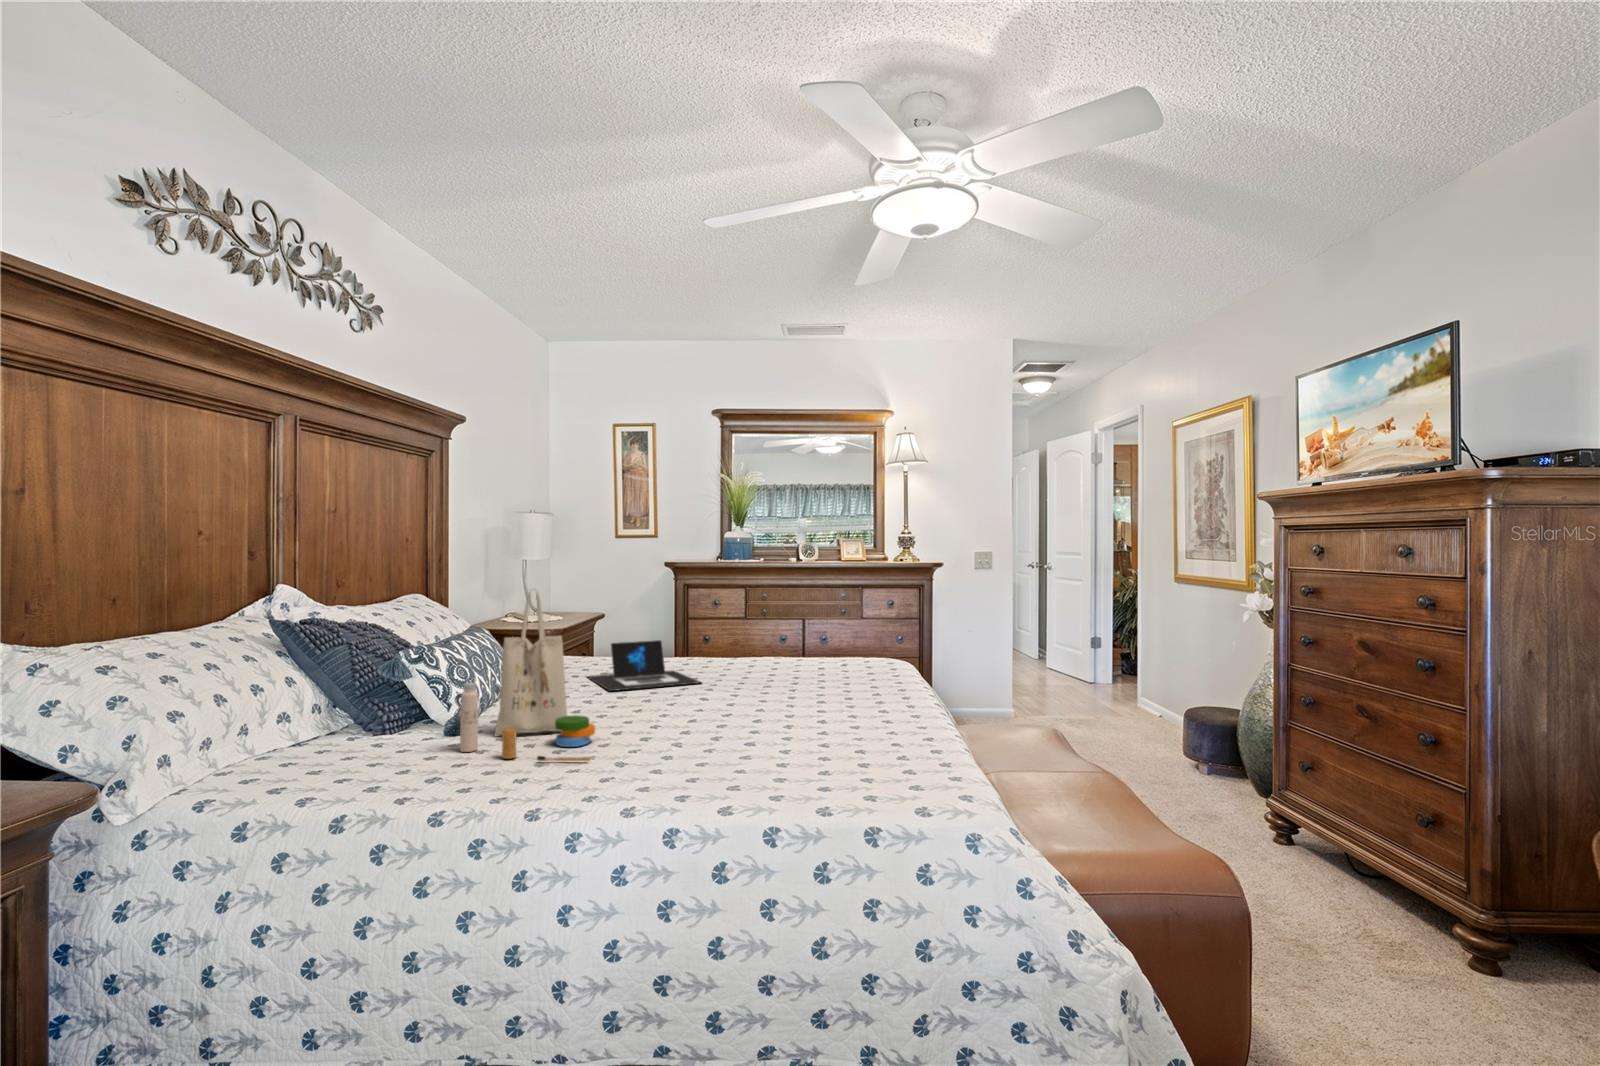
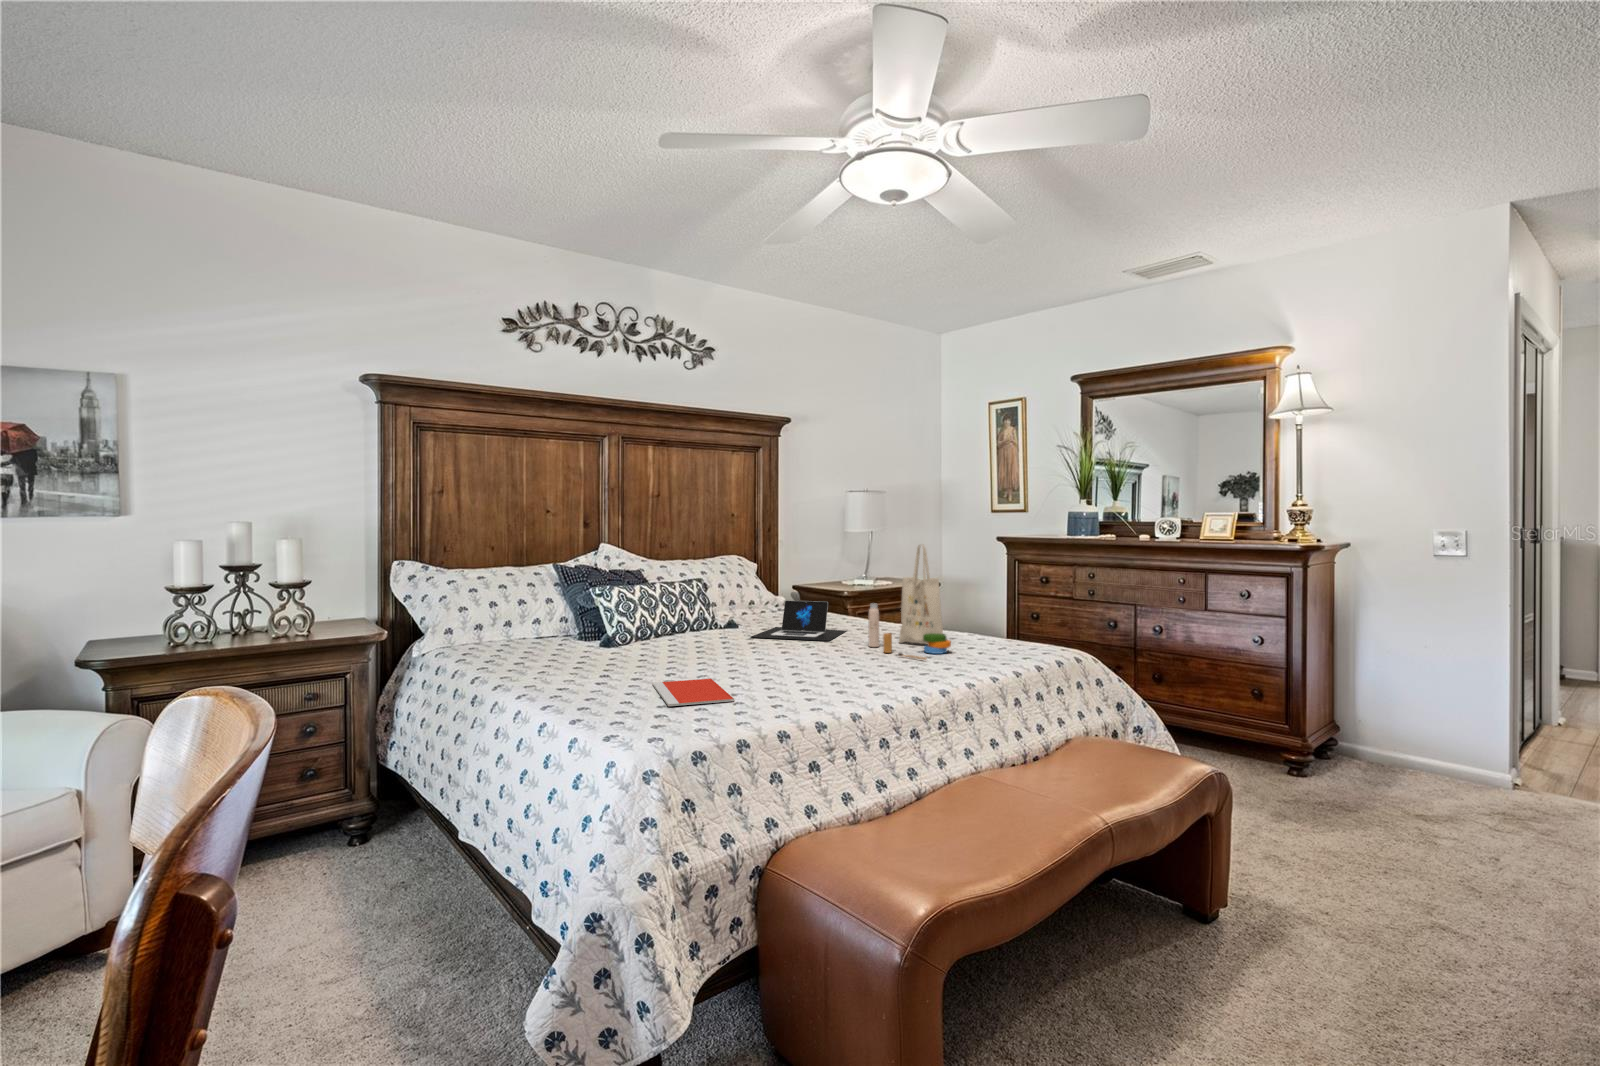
tote bag: present [460,589,595,761] -> present [868,545,951,660]
notebook: none [729,740,867,775] -> present [652,679,734,706]

